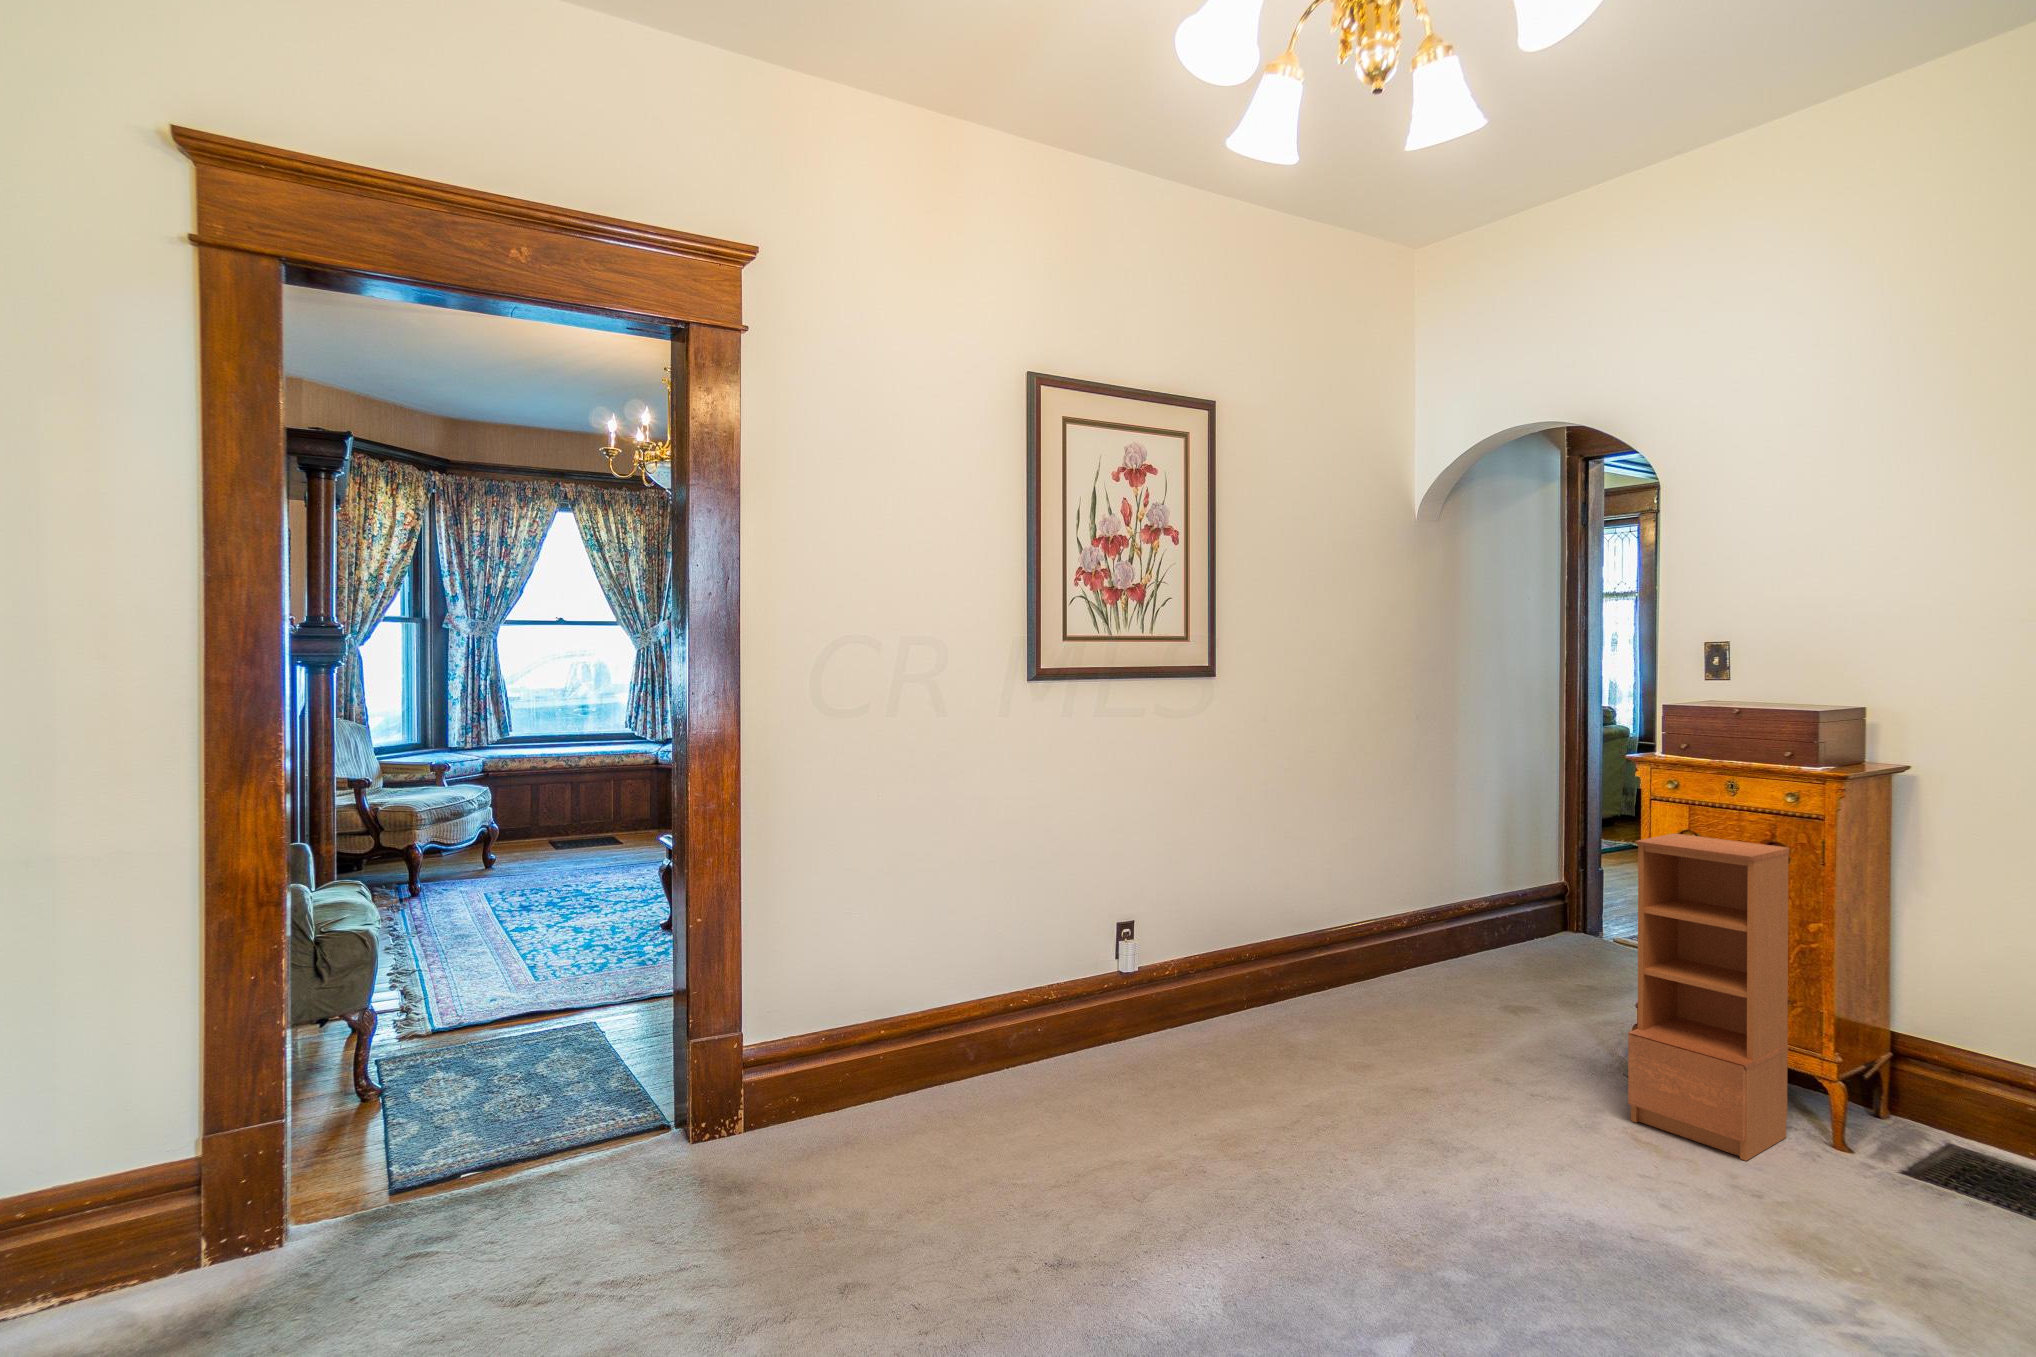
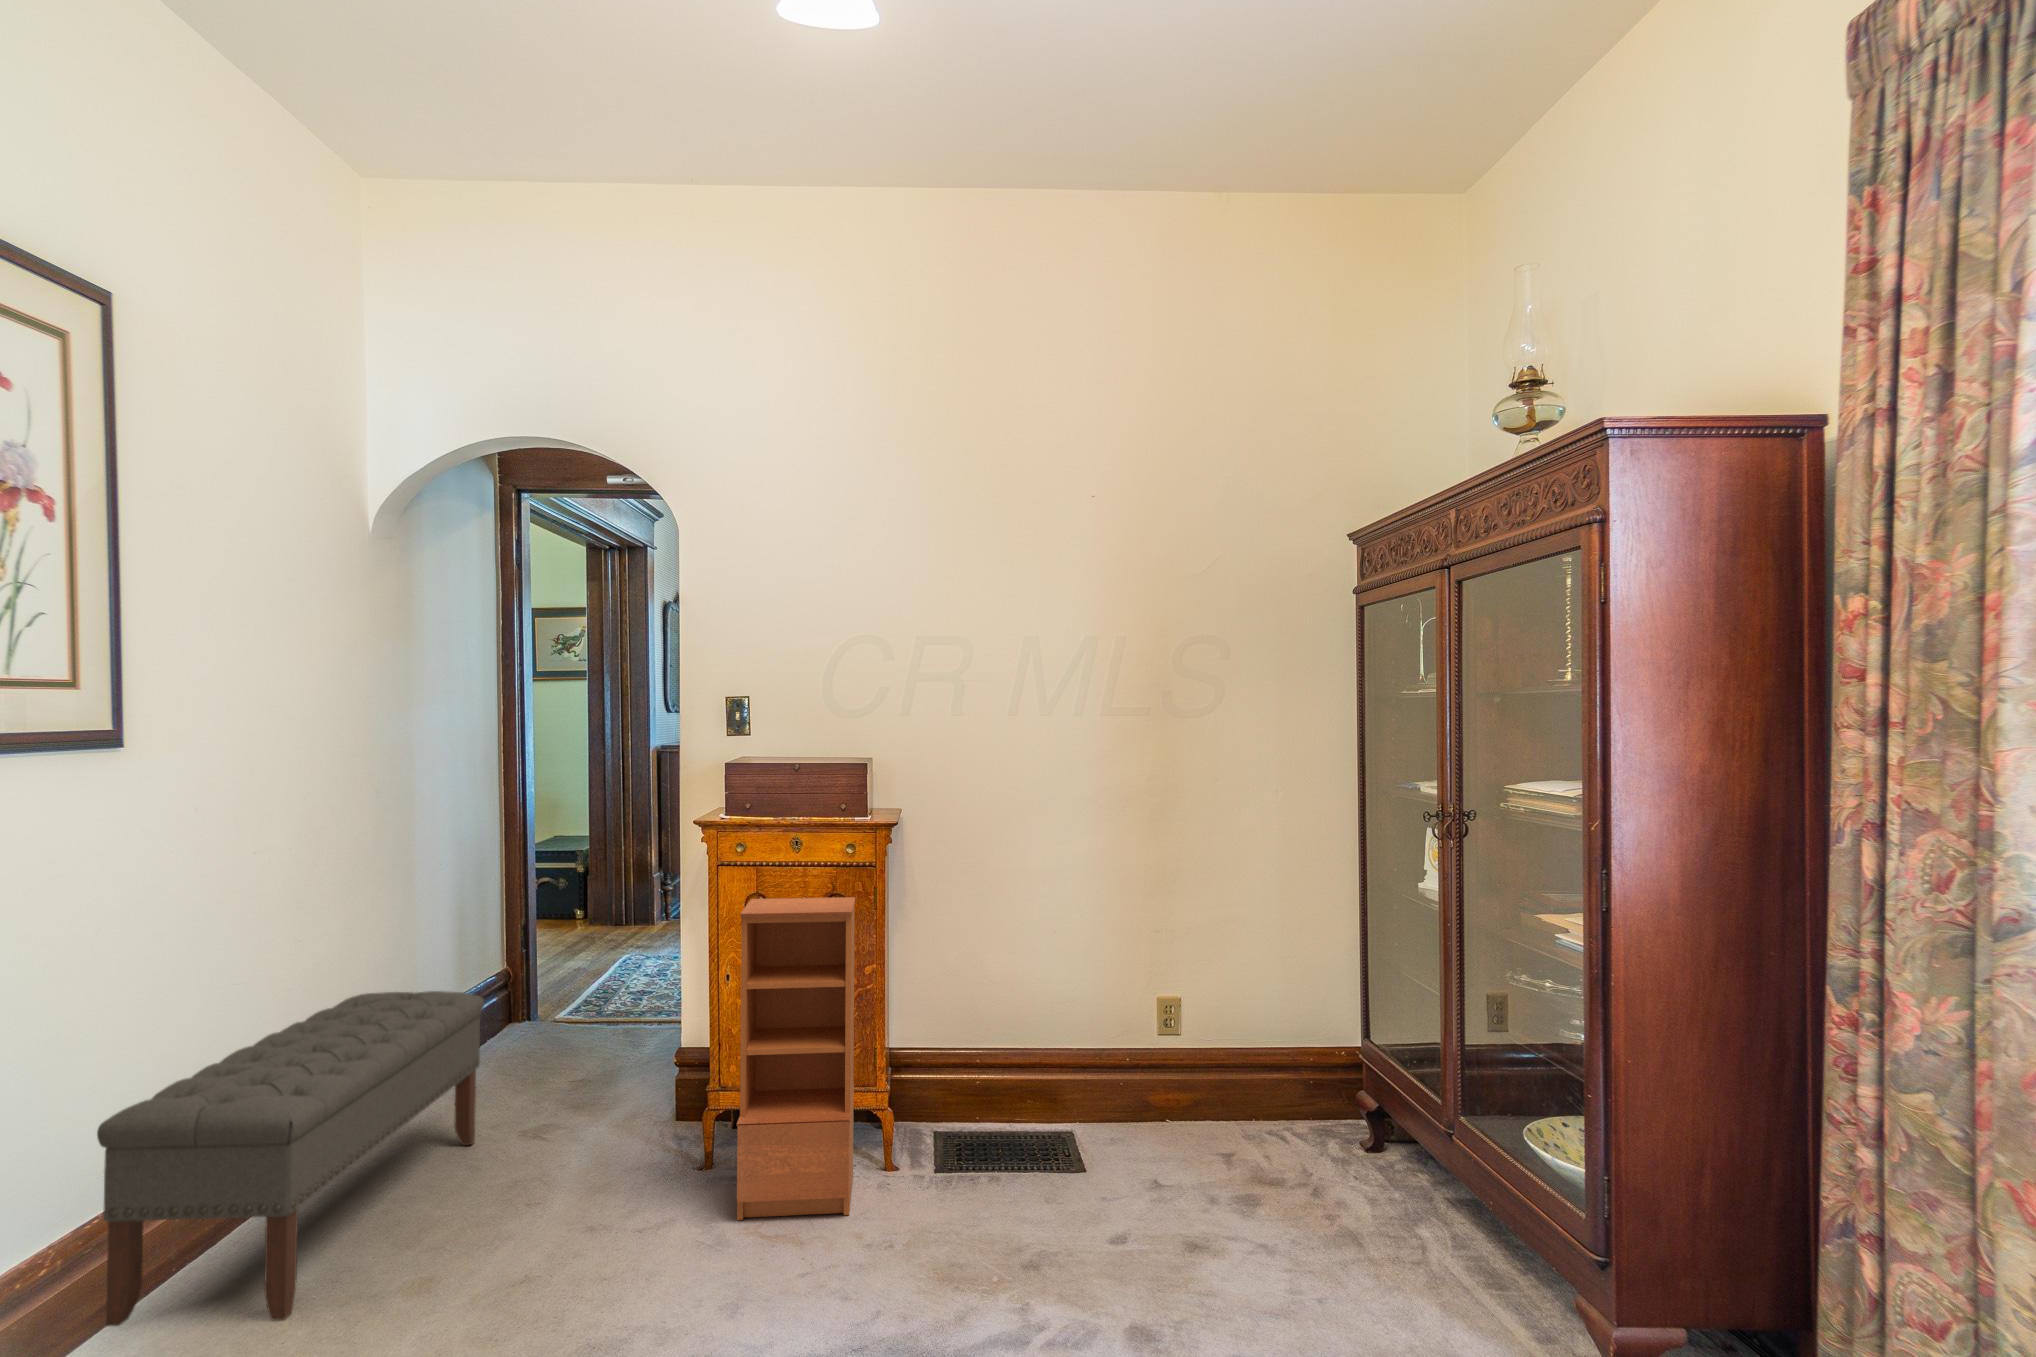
bench: none [1206,866,1482,1050] -> present [97,991,484,1326]

